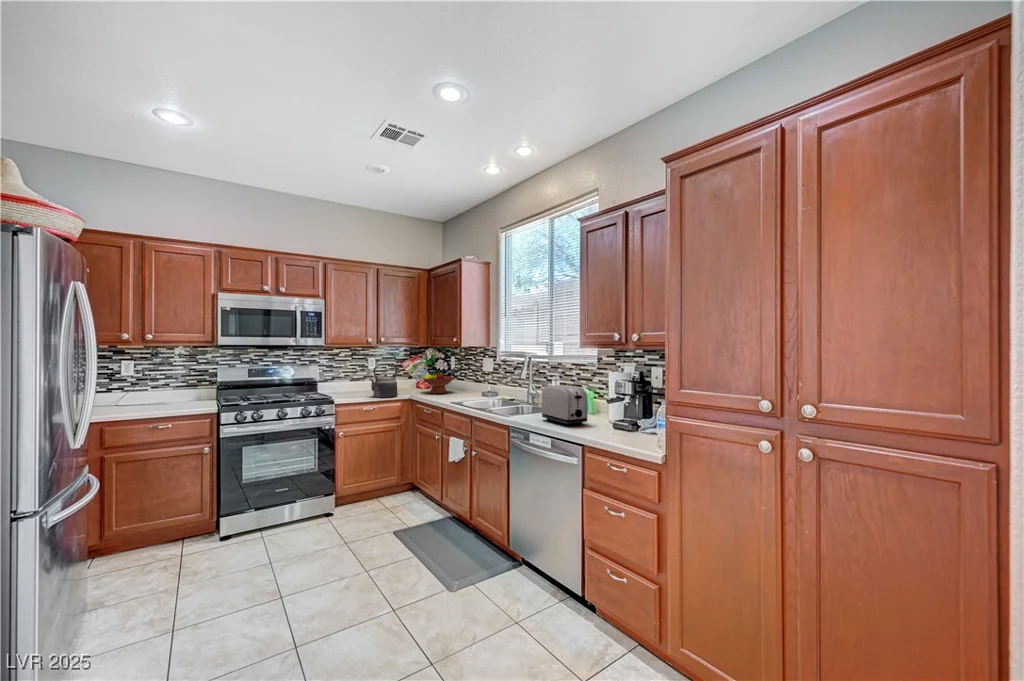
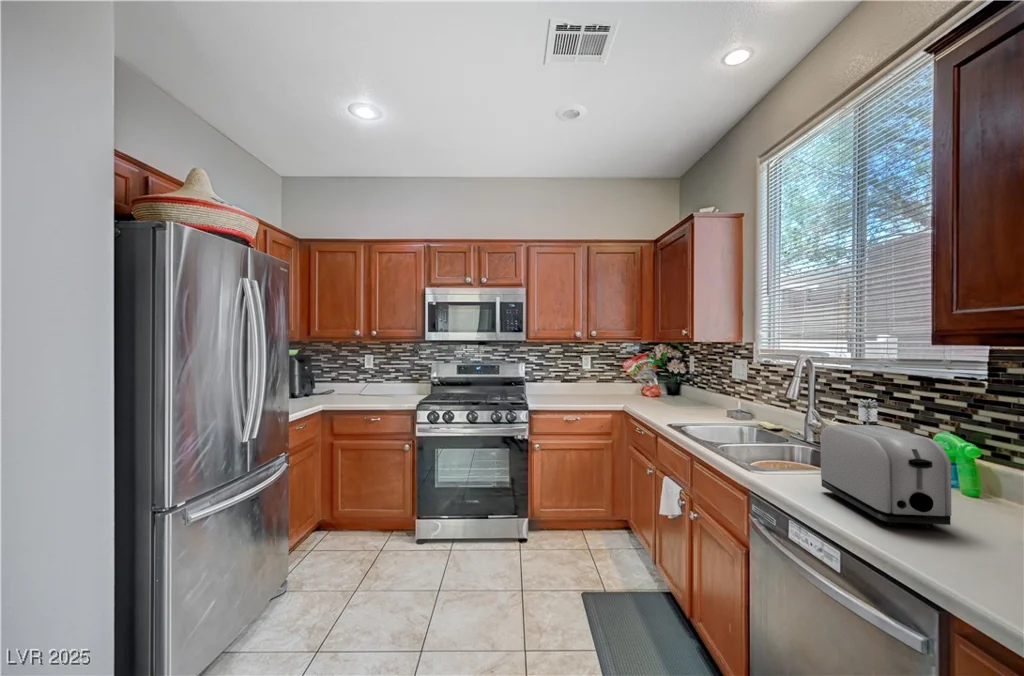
kettle: present [370,364,398,398] -> none [572,364,609,406]
fruit bowl: present [423,372,454,394] -> none [643,377,689,406]

